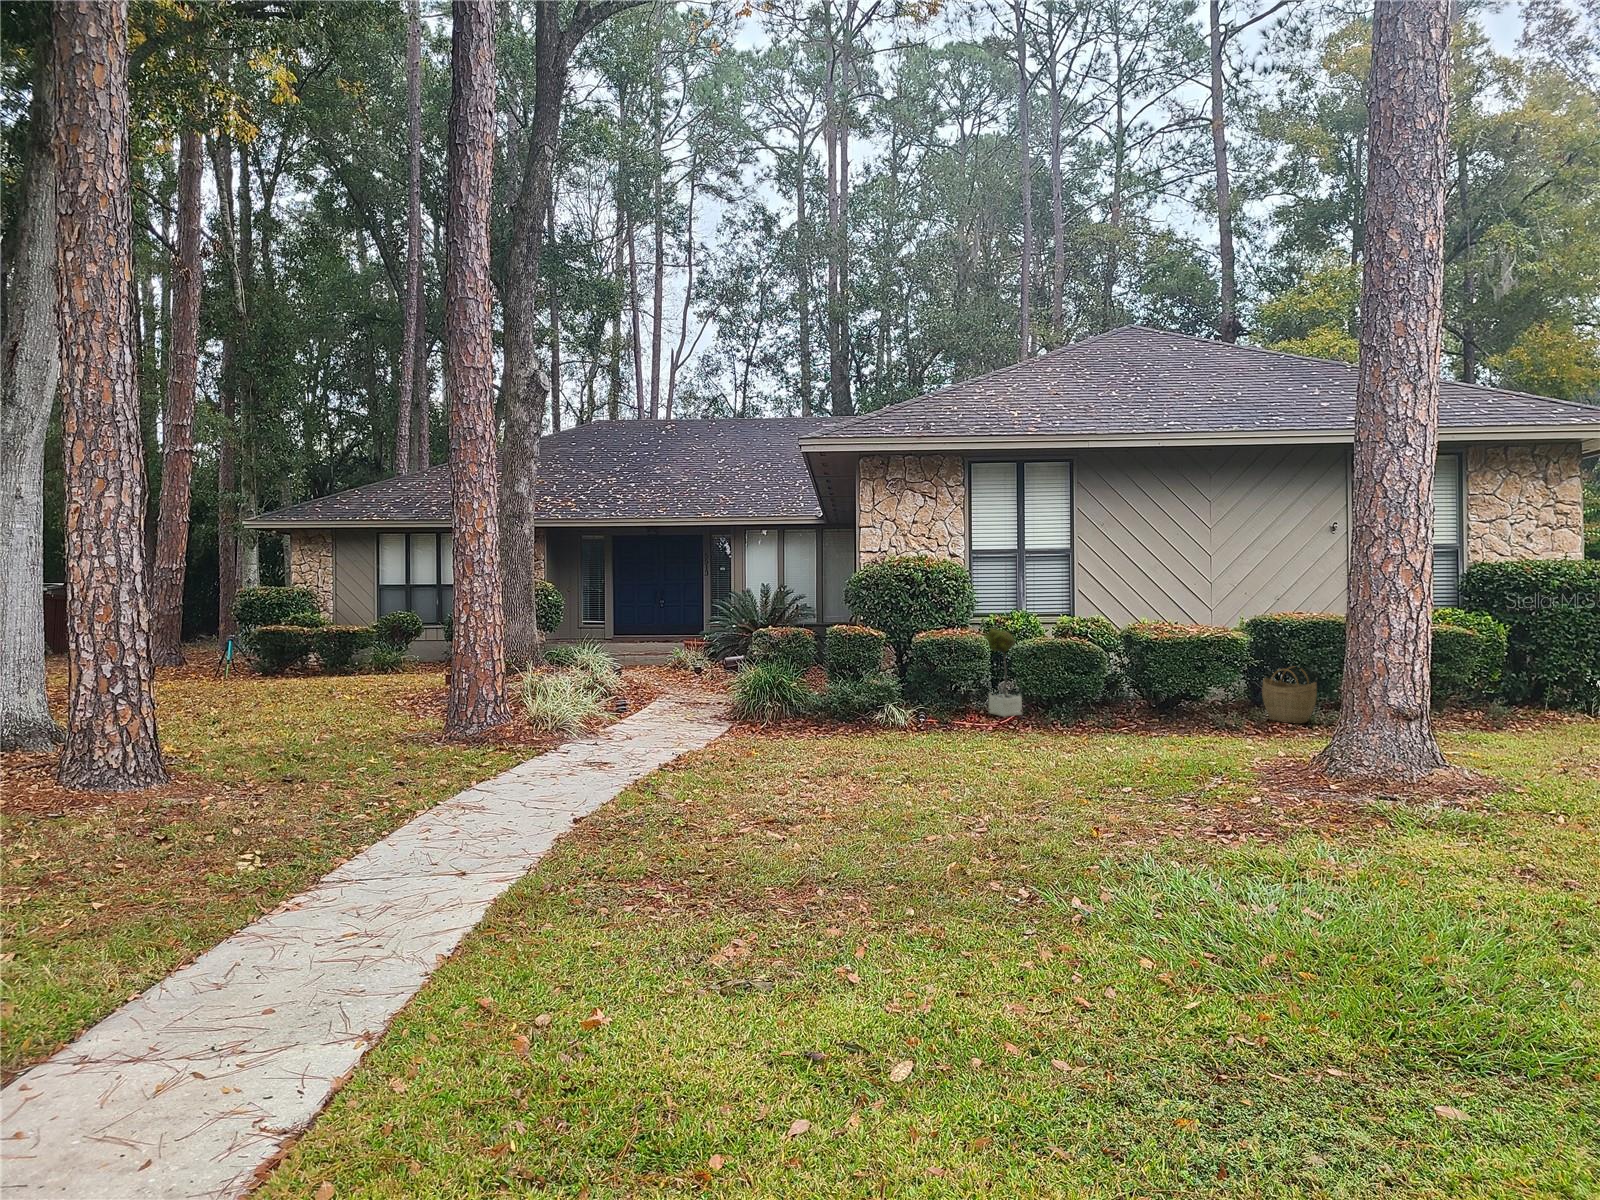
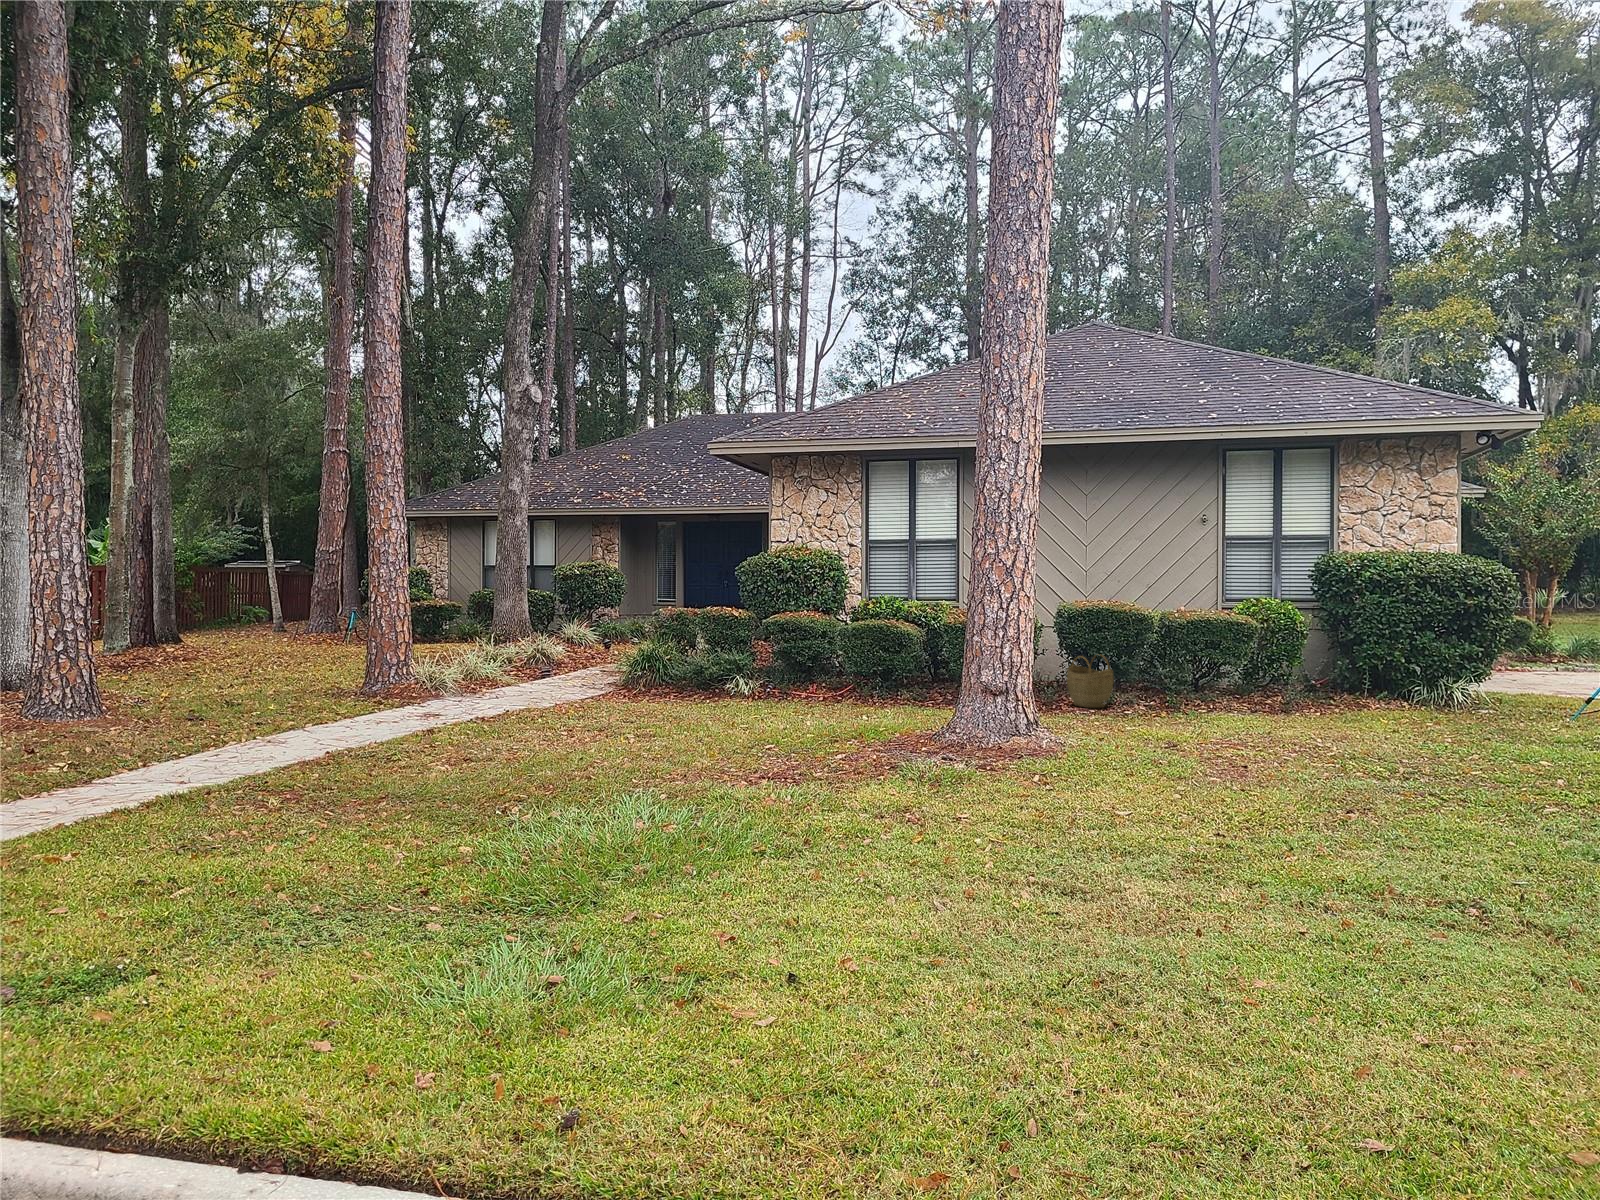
potted tree: present [985,628,1022,716] -> none [820,613,854,695]

